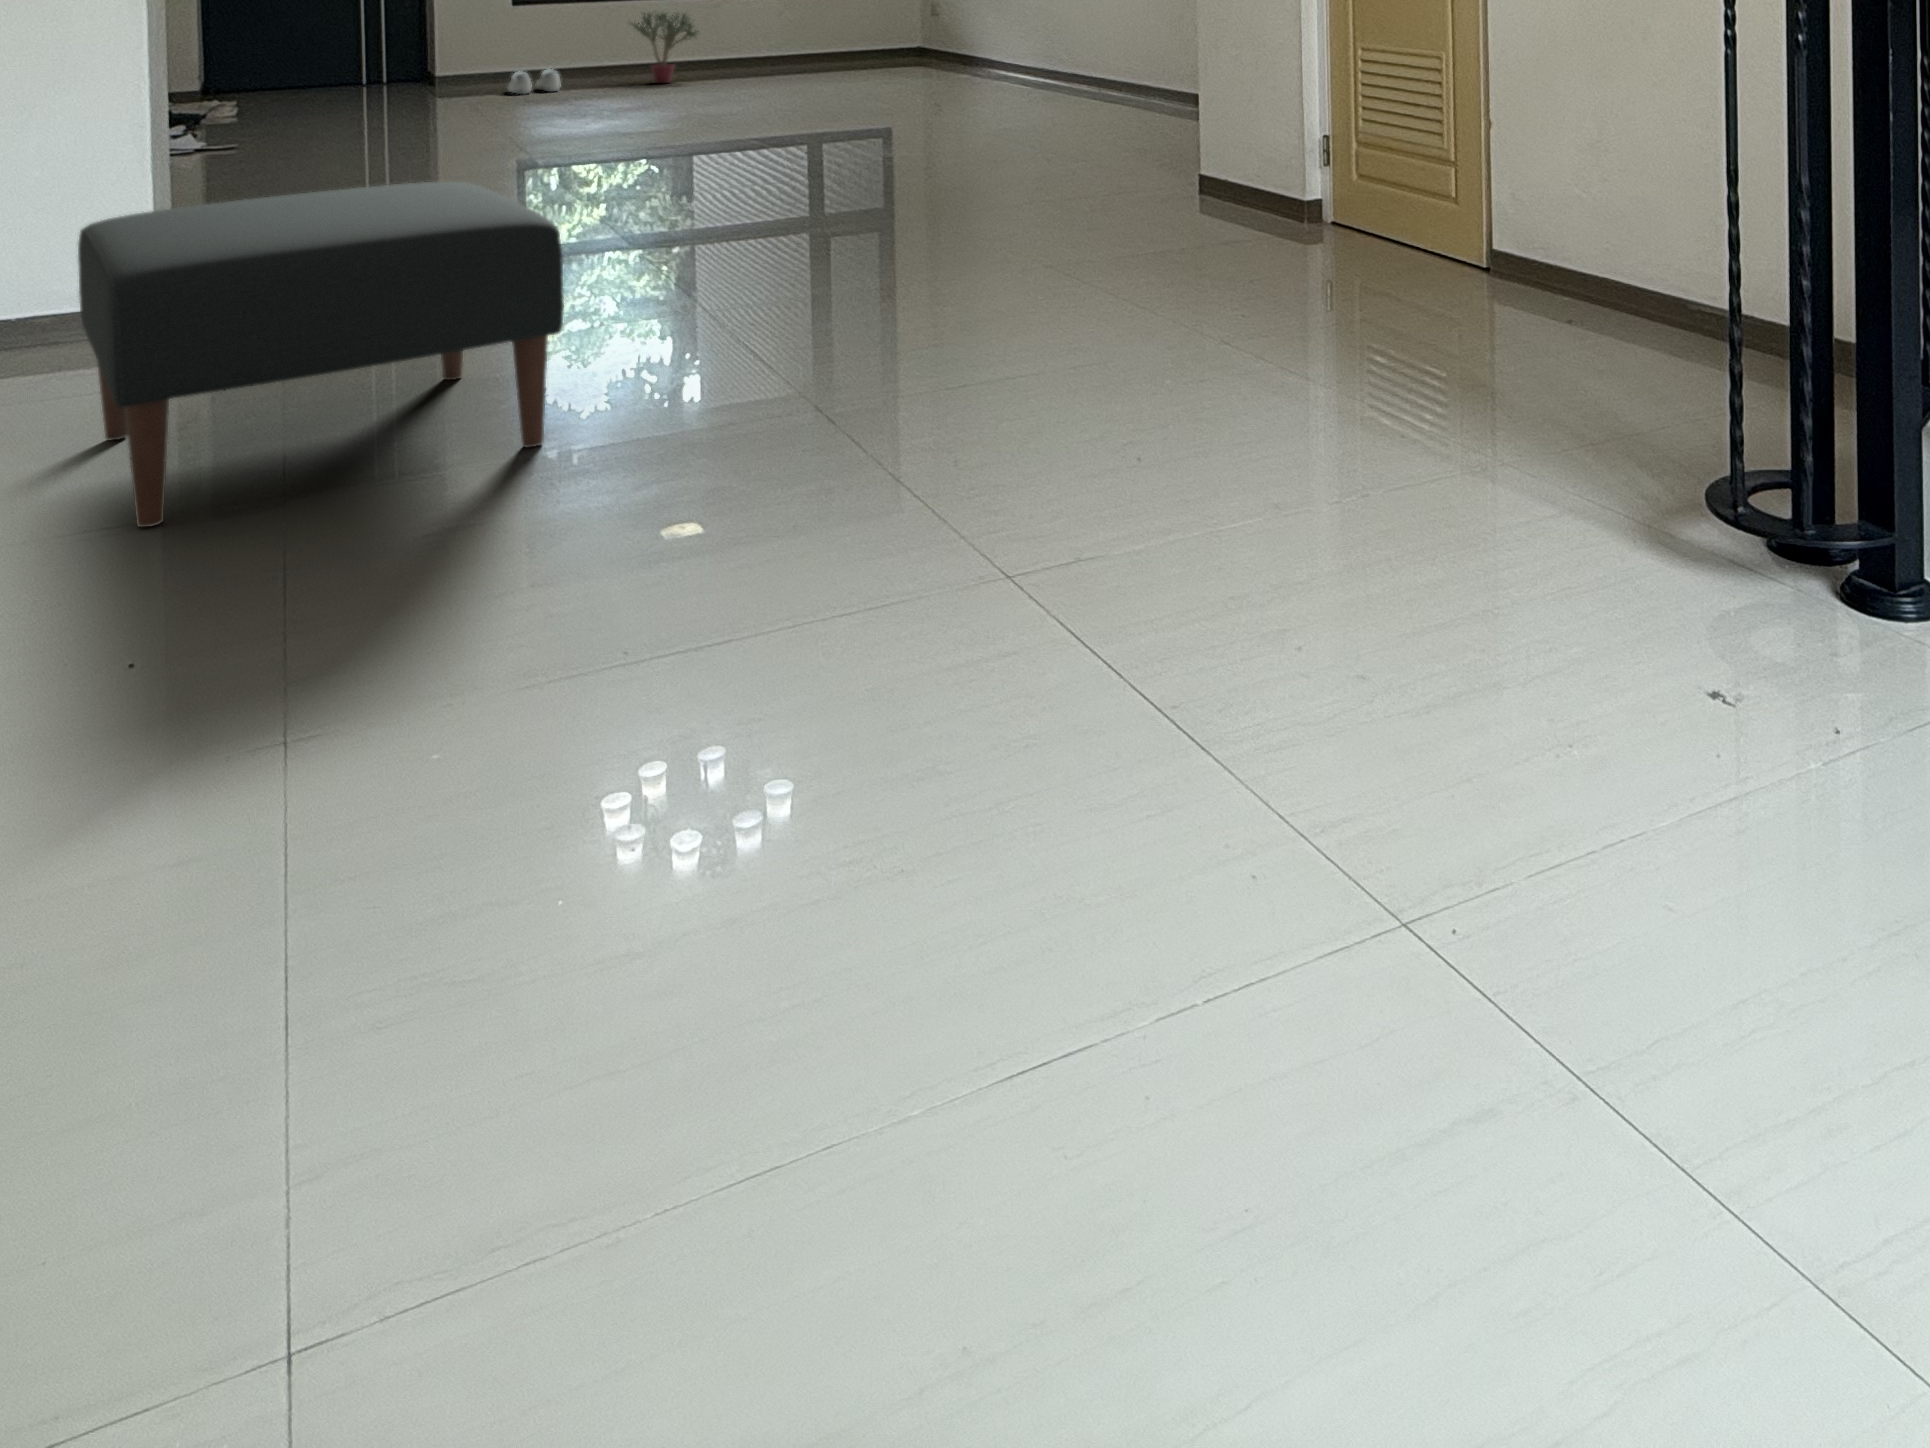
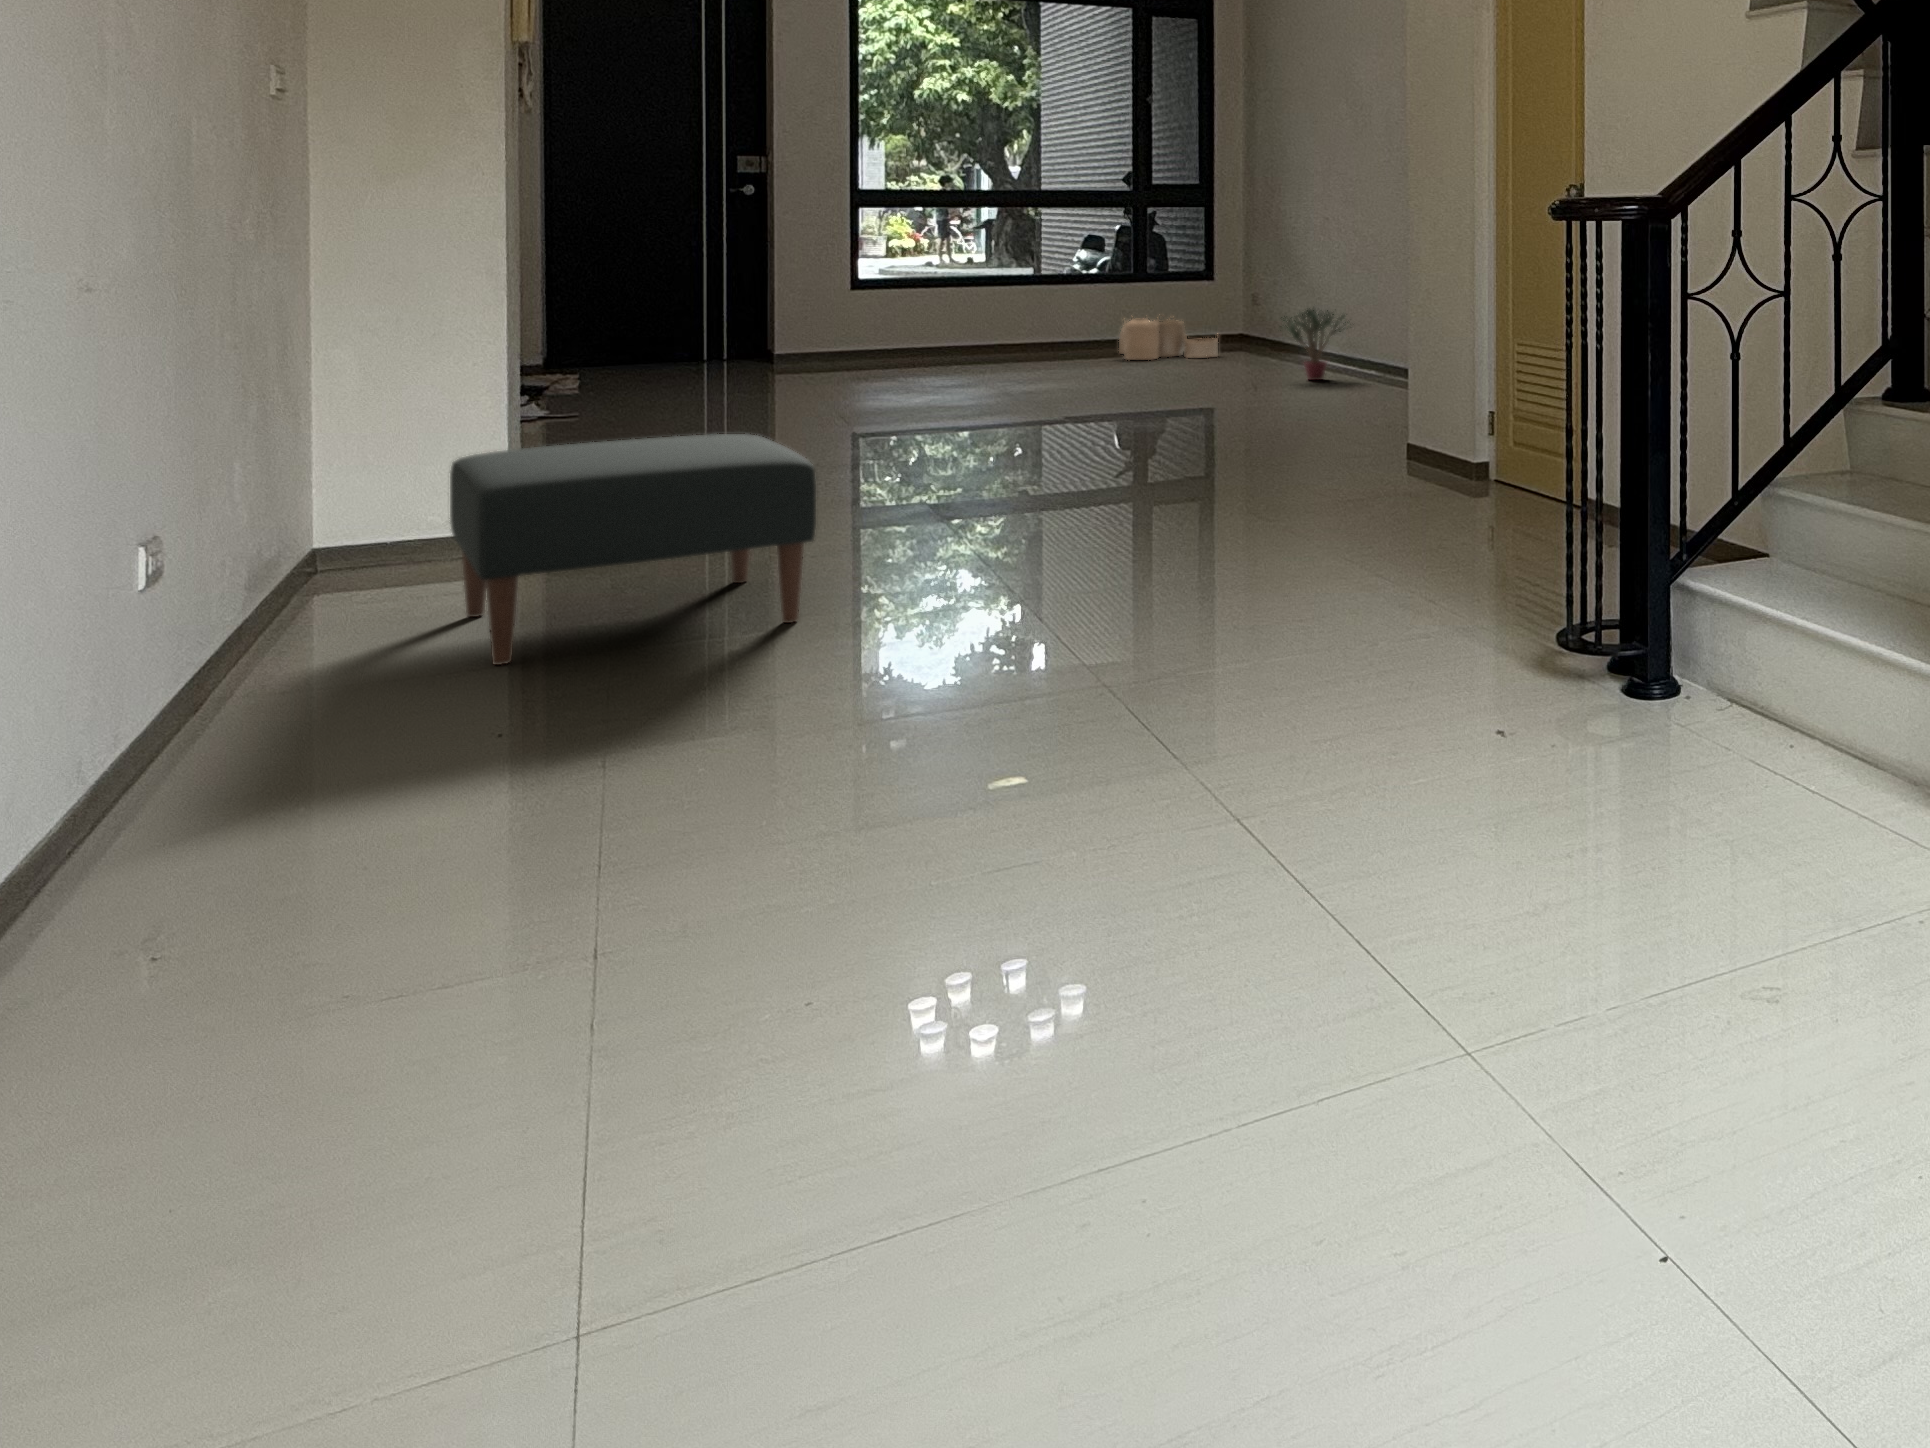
potted plant: present [632,13,699,83] -> present [1280,308,1349,380]
woven basket: none [793,28,902,78] -> present [1119,318,1218,360]
shoe: present [508,70,560,94] -> none [843,346,893,368]

